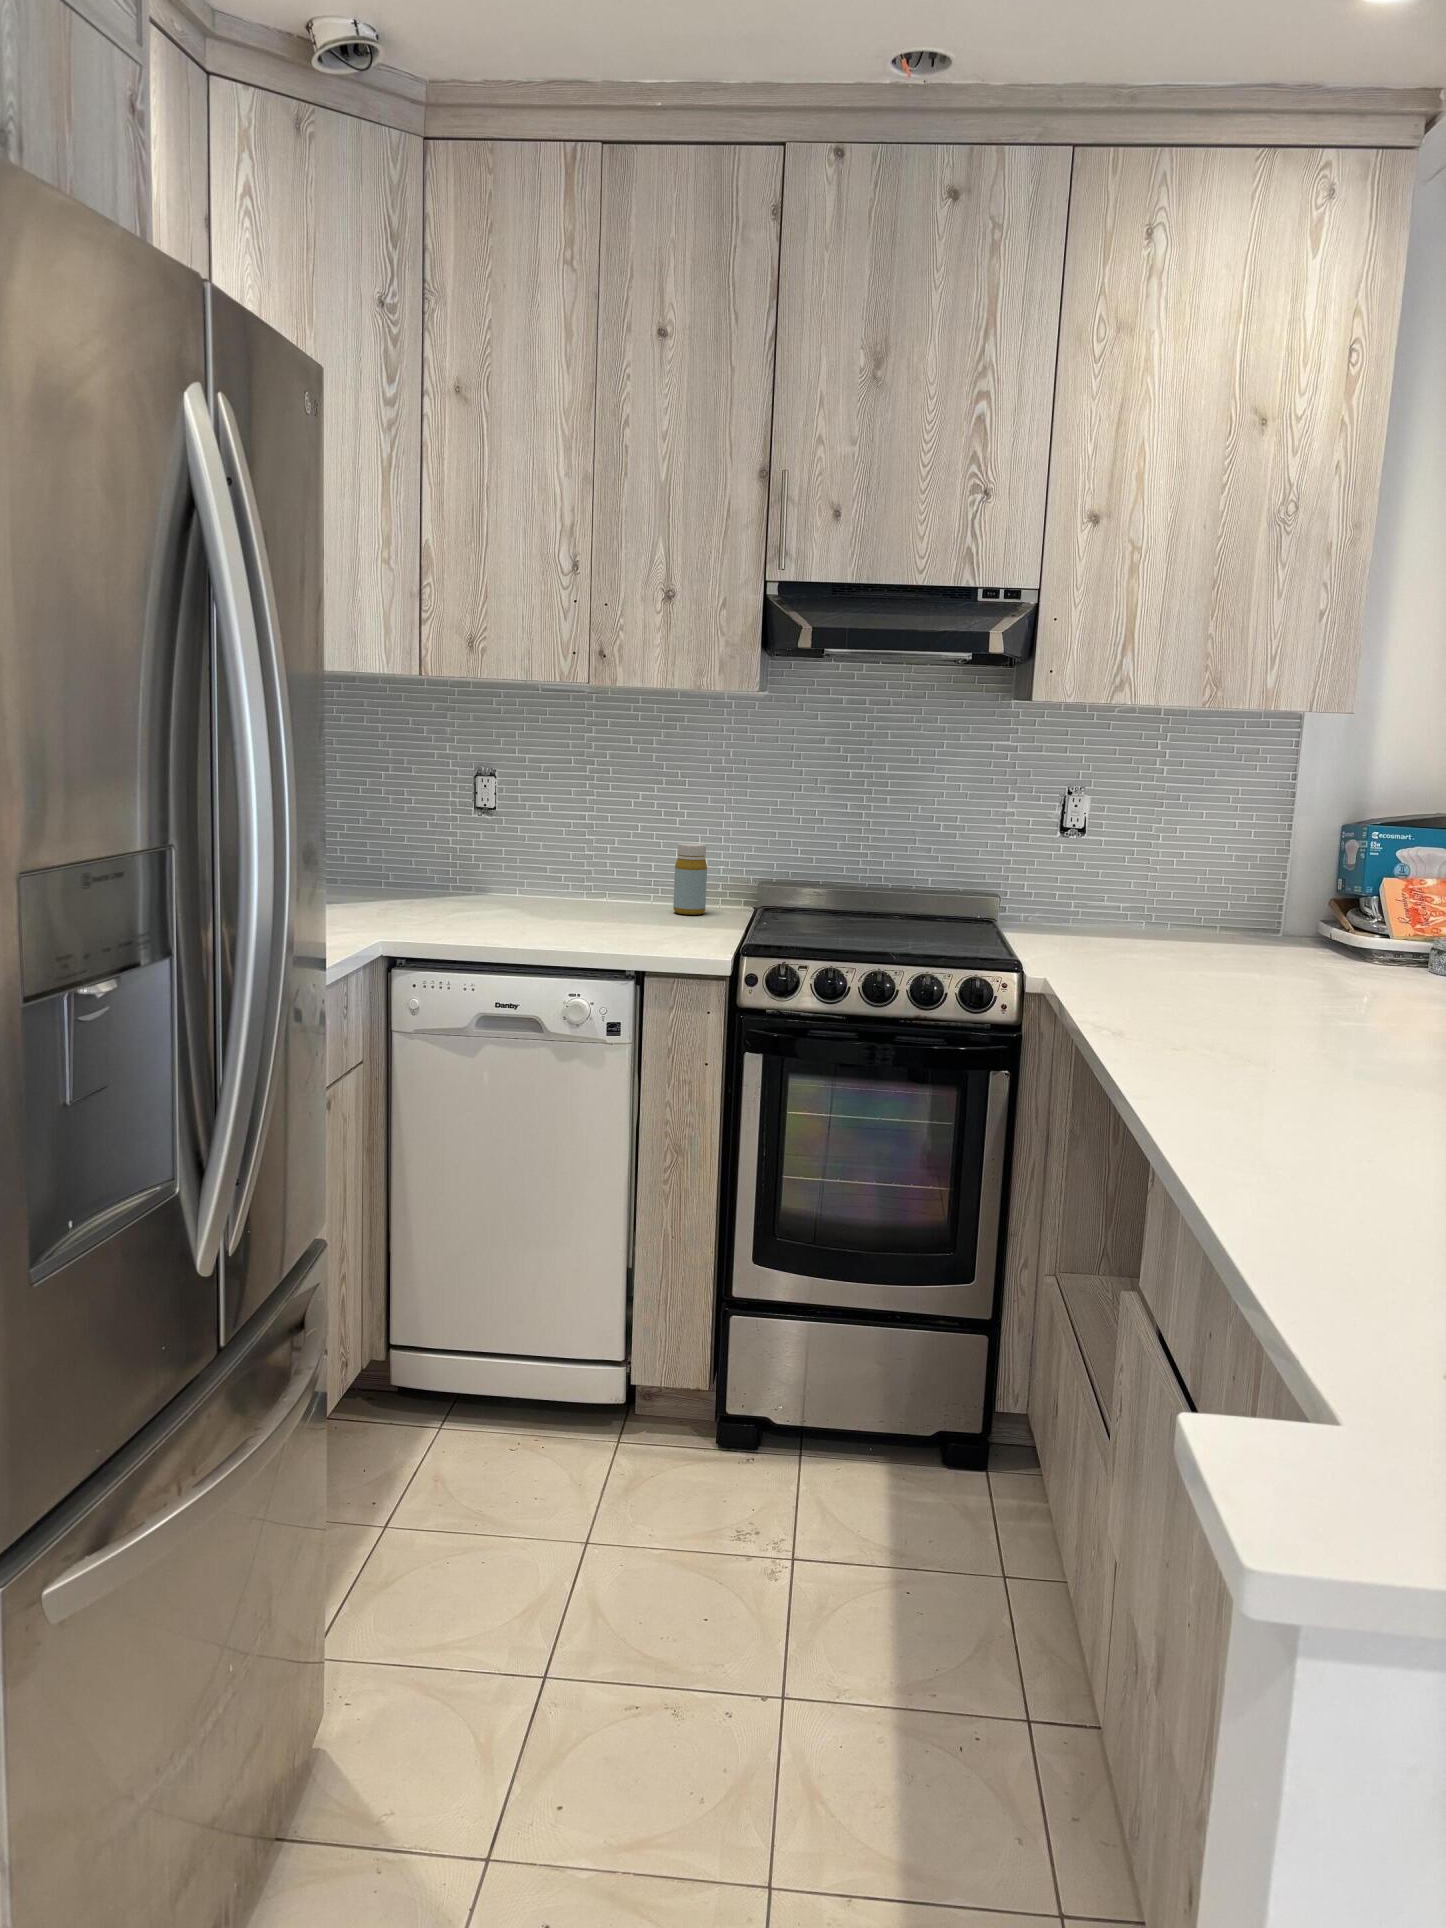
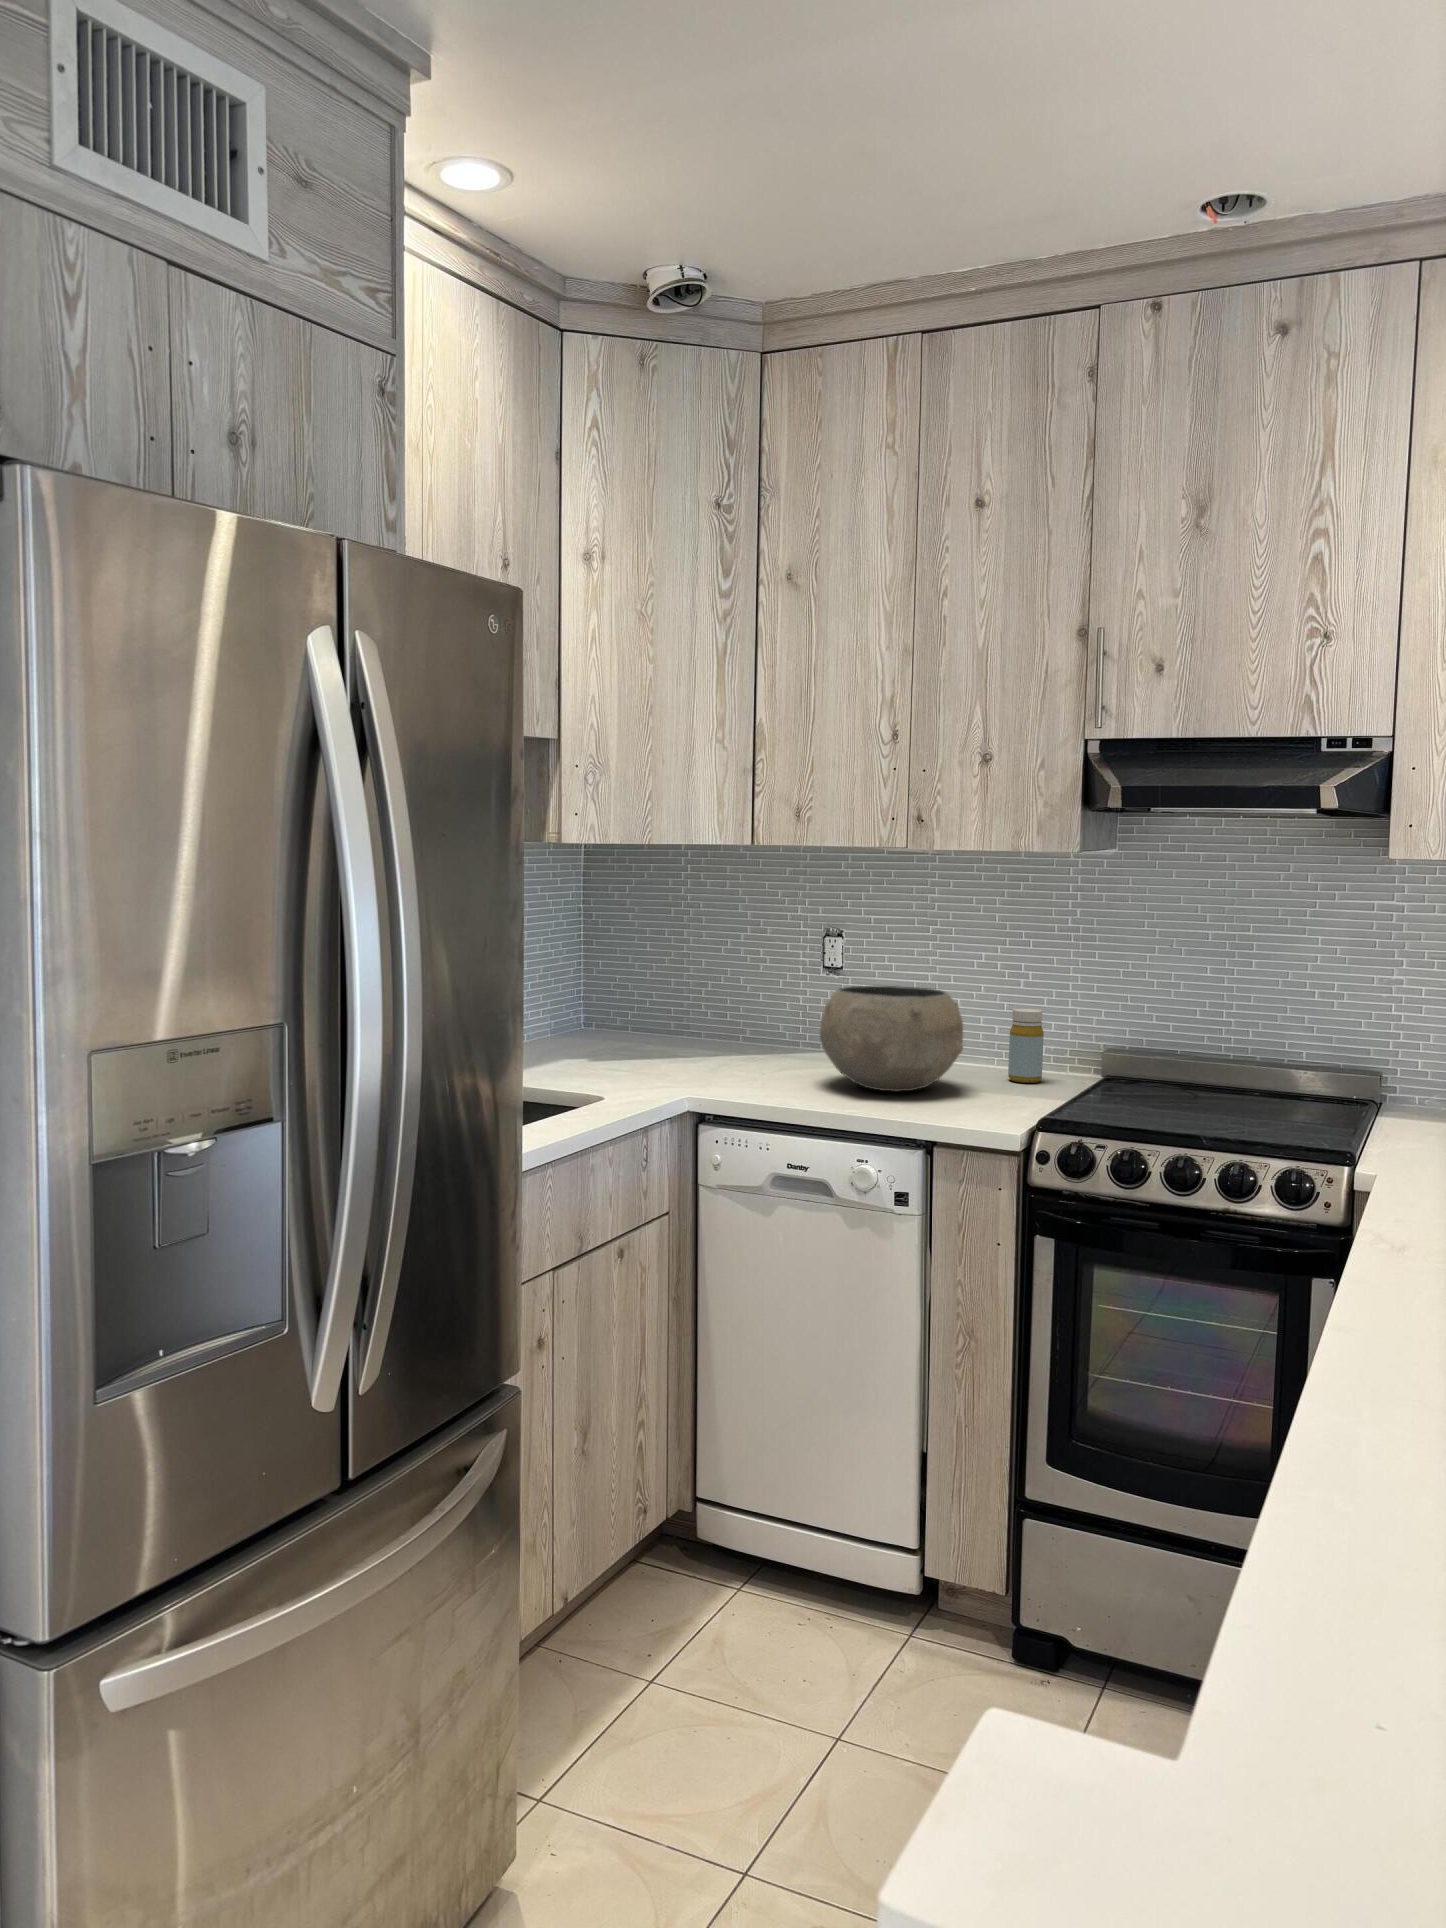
ceramic bowl: none [502,823,648,927] -> present [820,986,963,1092]

